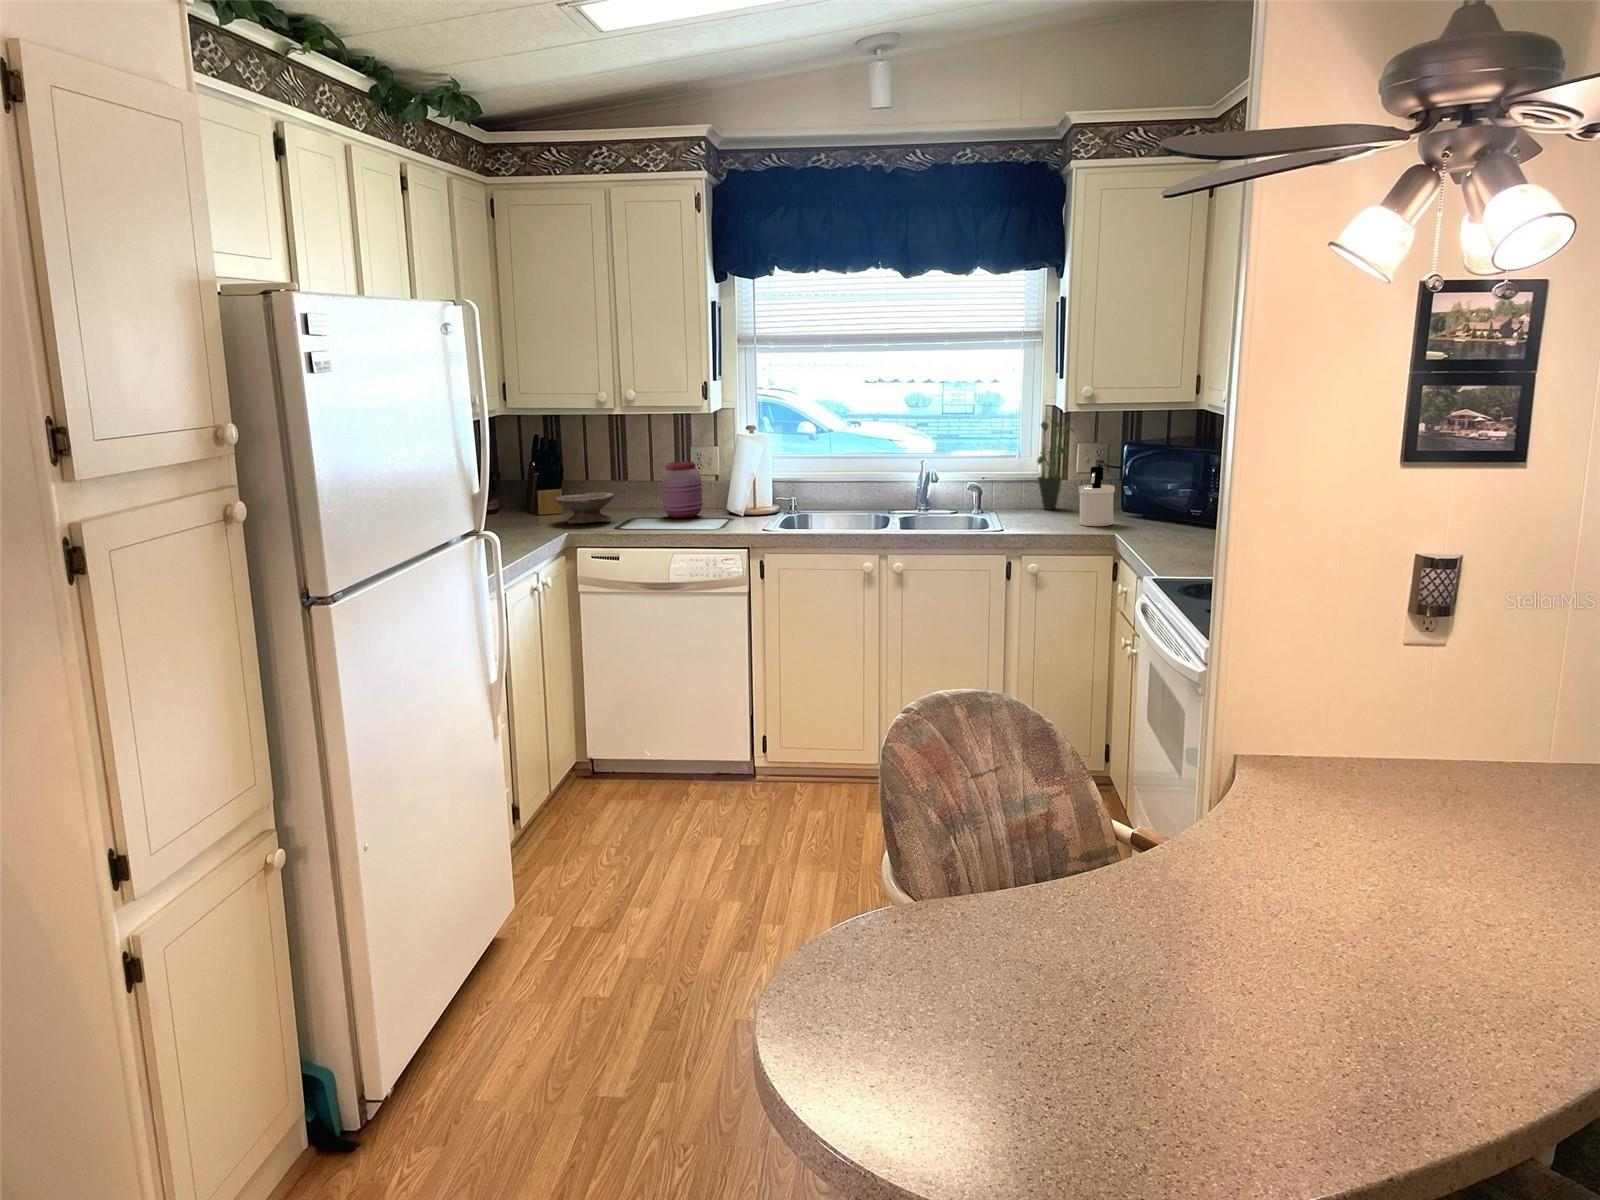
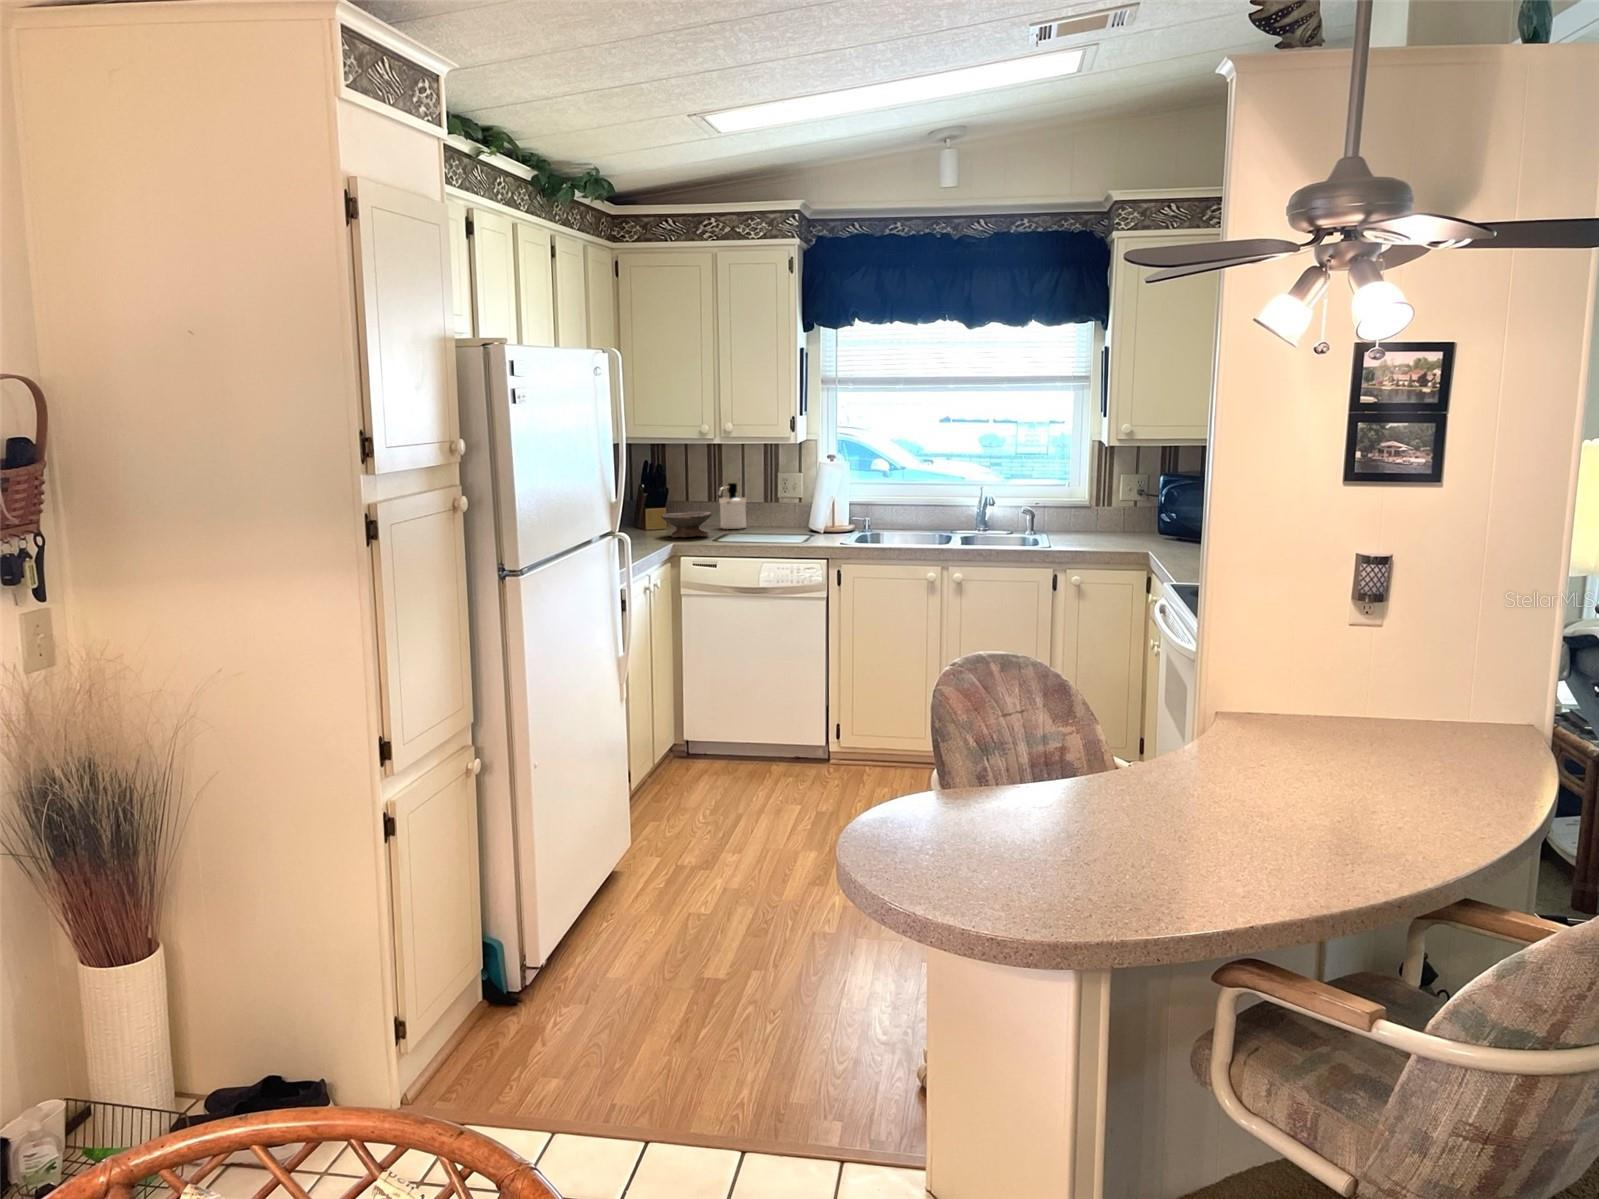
potted plant: present [1038,417,1074,509] -> none [1084,452,1118,534]
jar: present [661,462,702,518] -> none [752,486,788,535]
soap dispenser: present [1079,467,1115,526] -> present [719,483,746,529]

